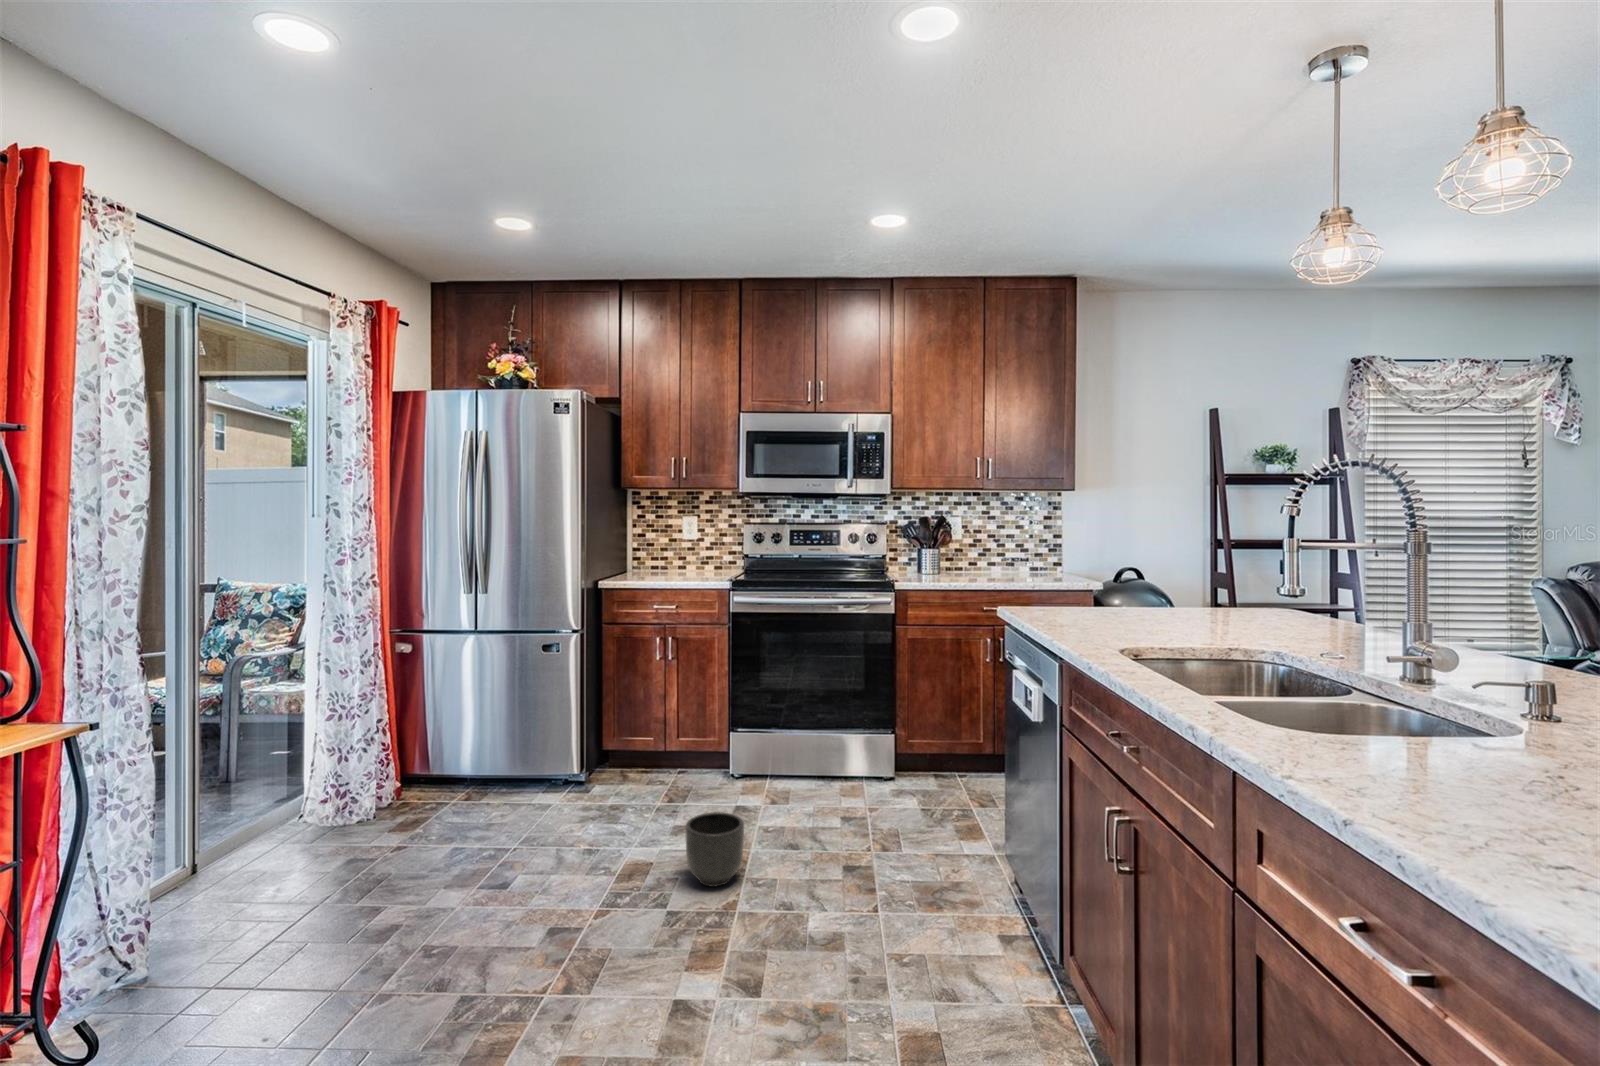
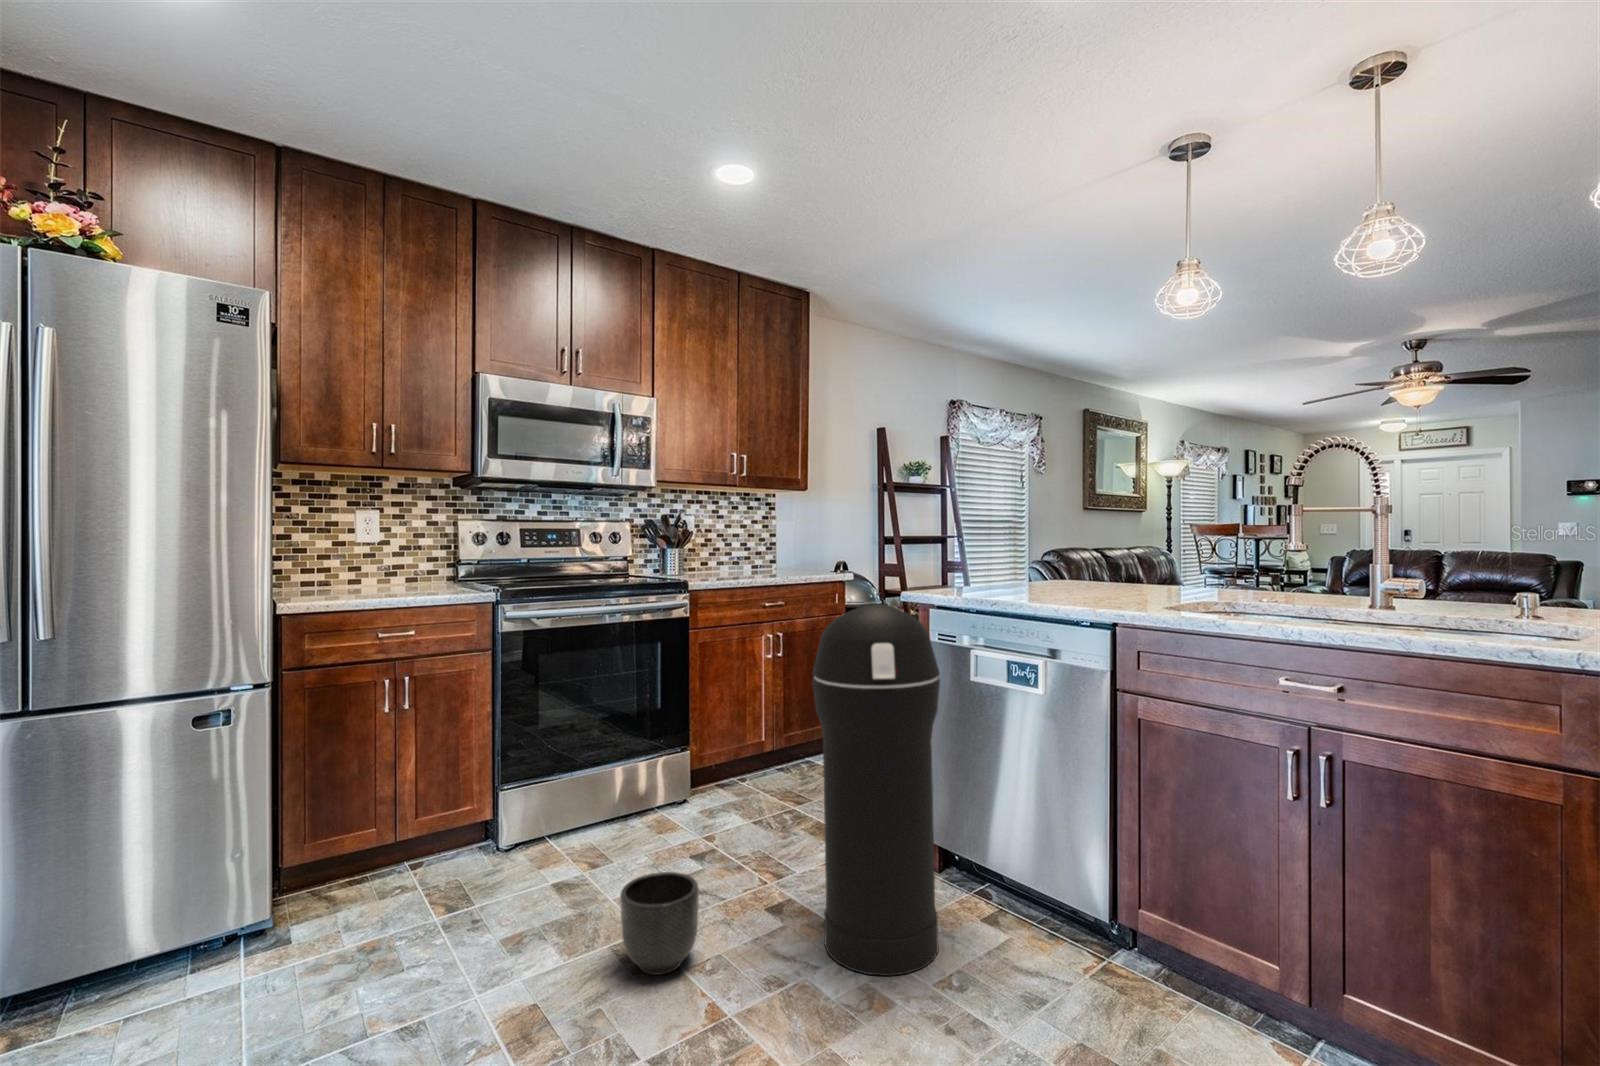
trash can: none [806,627,922,962] -> present [813,604,940,976]

